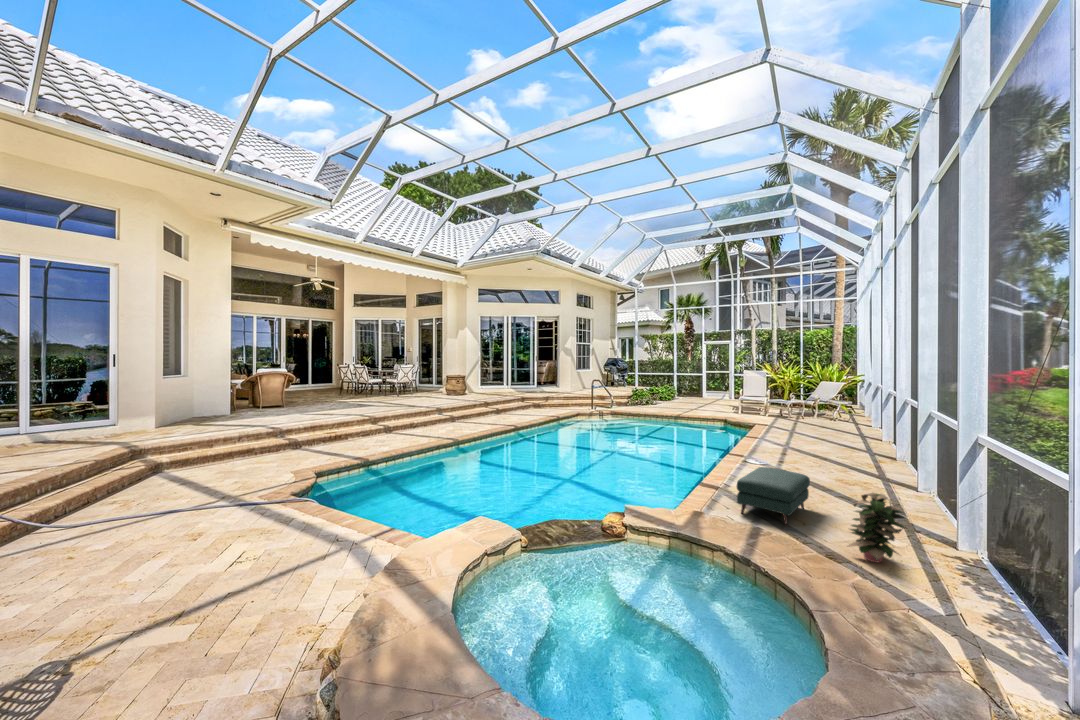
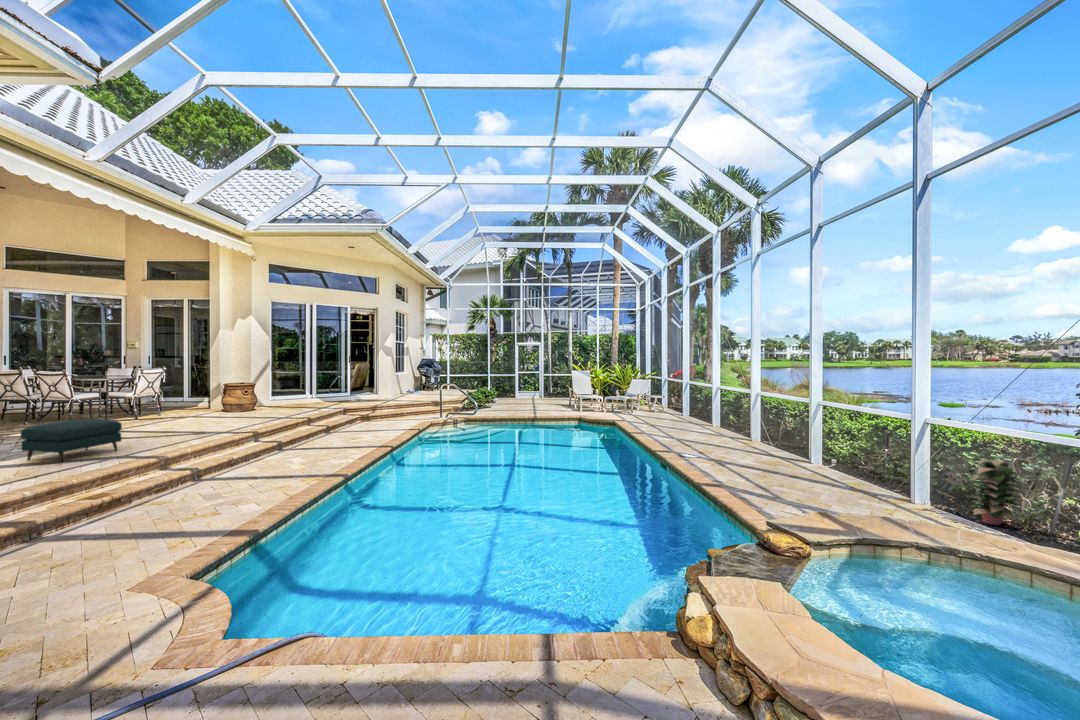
ottoman: present [737,467,810,525] -> present [21,419,122,462]

